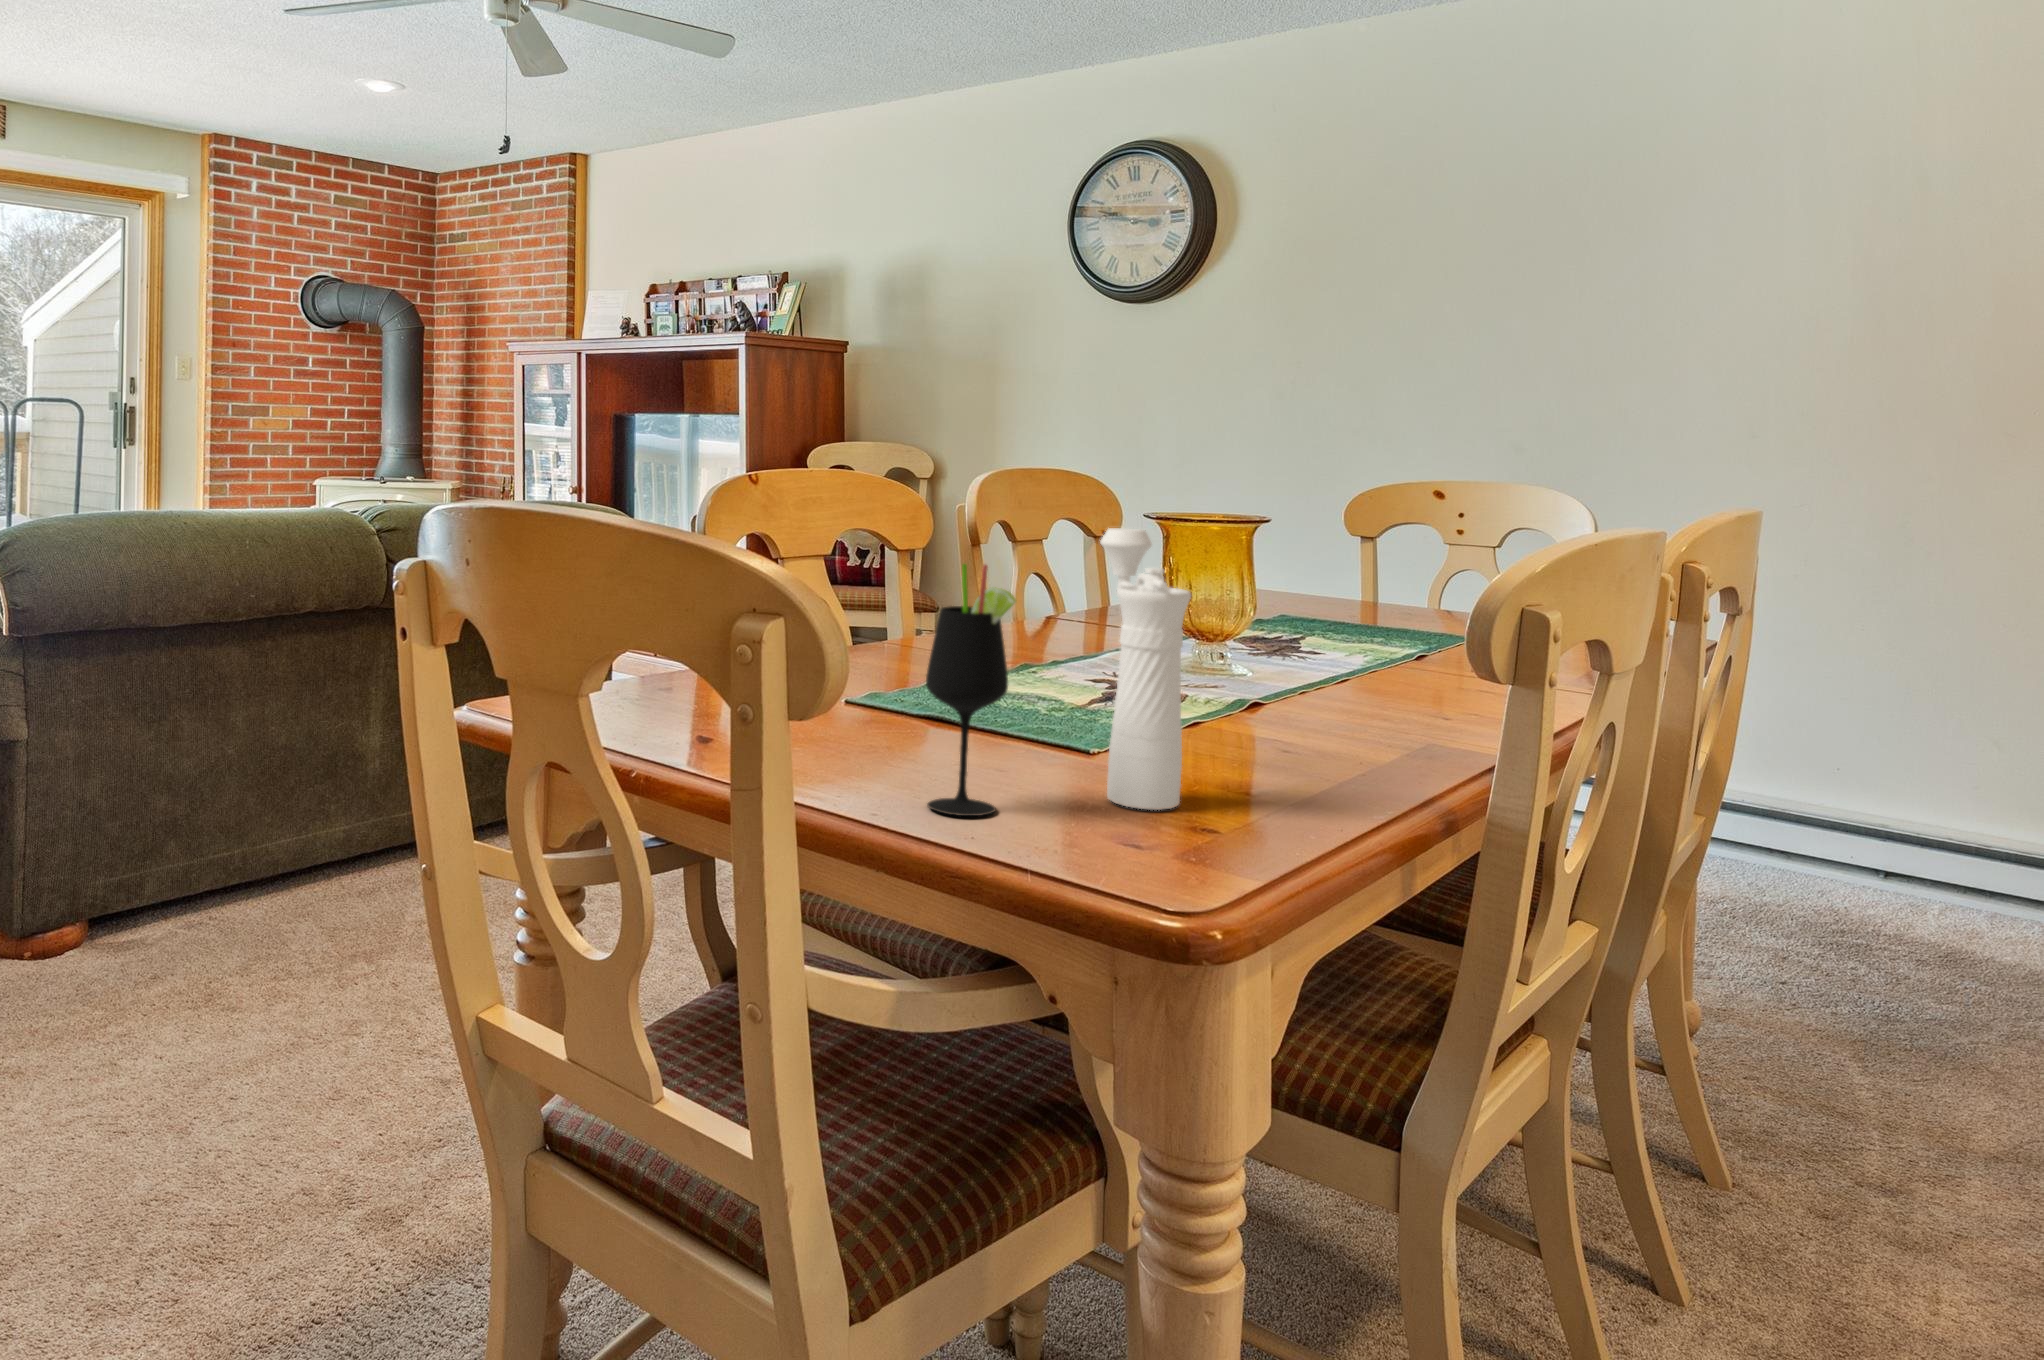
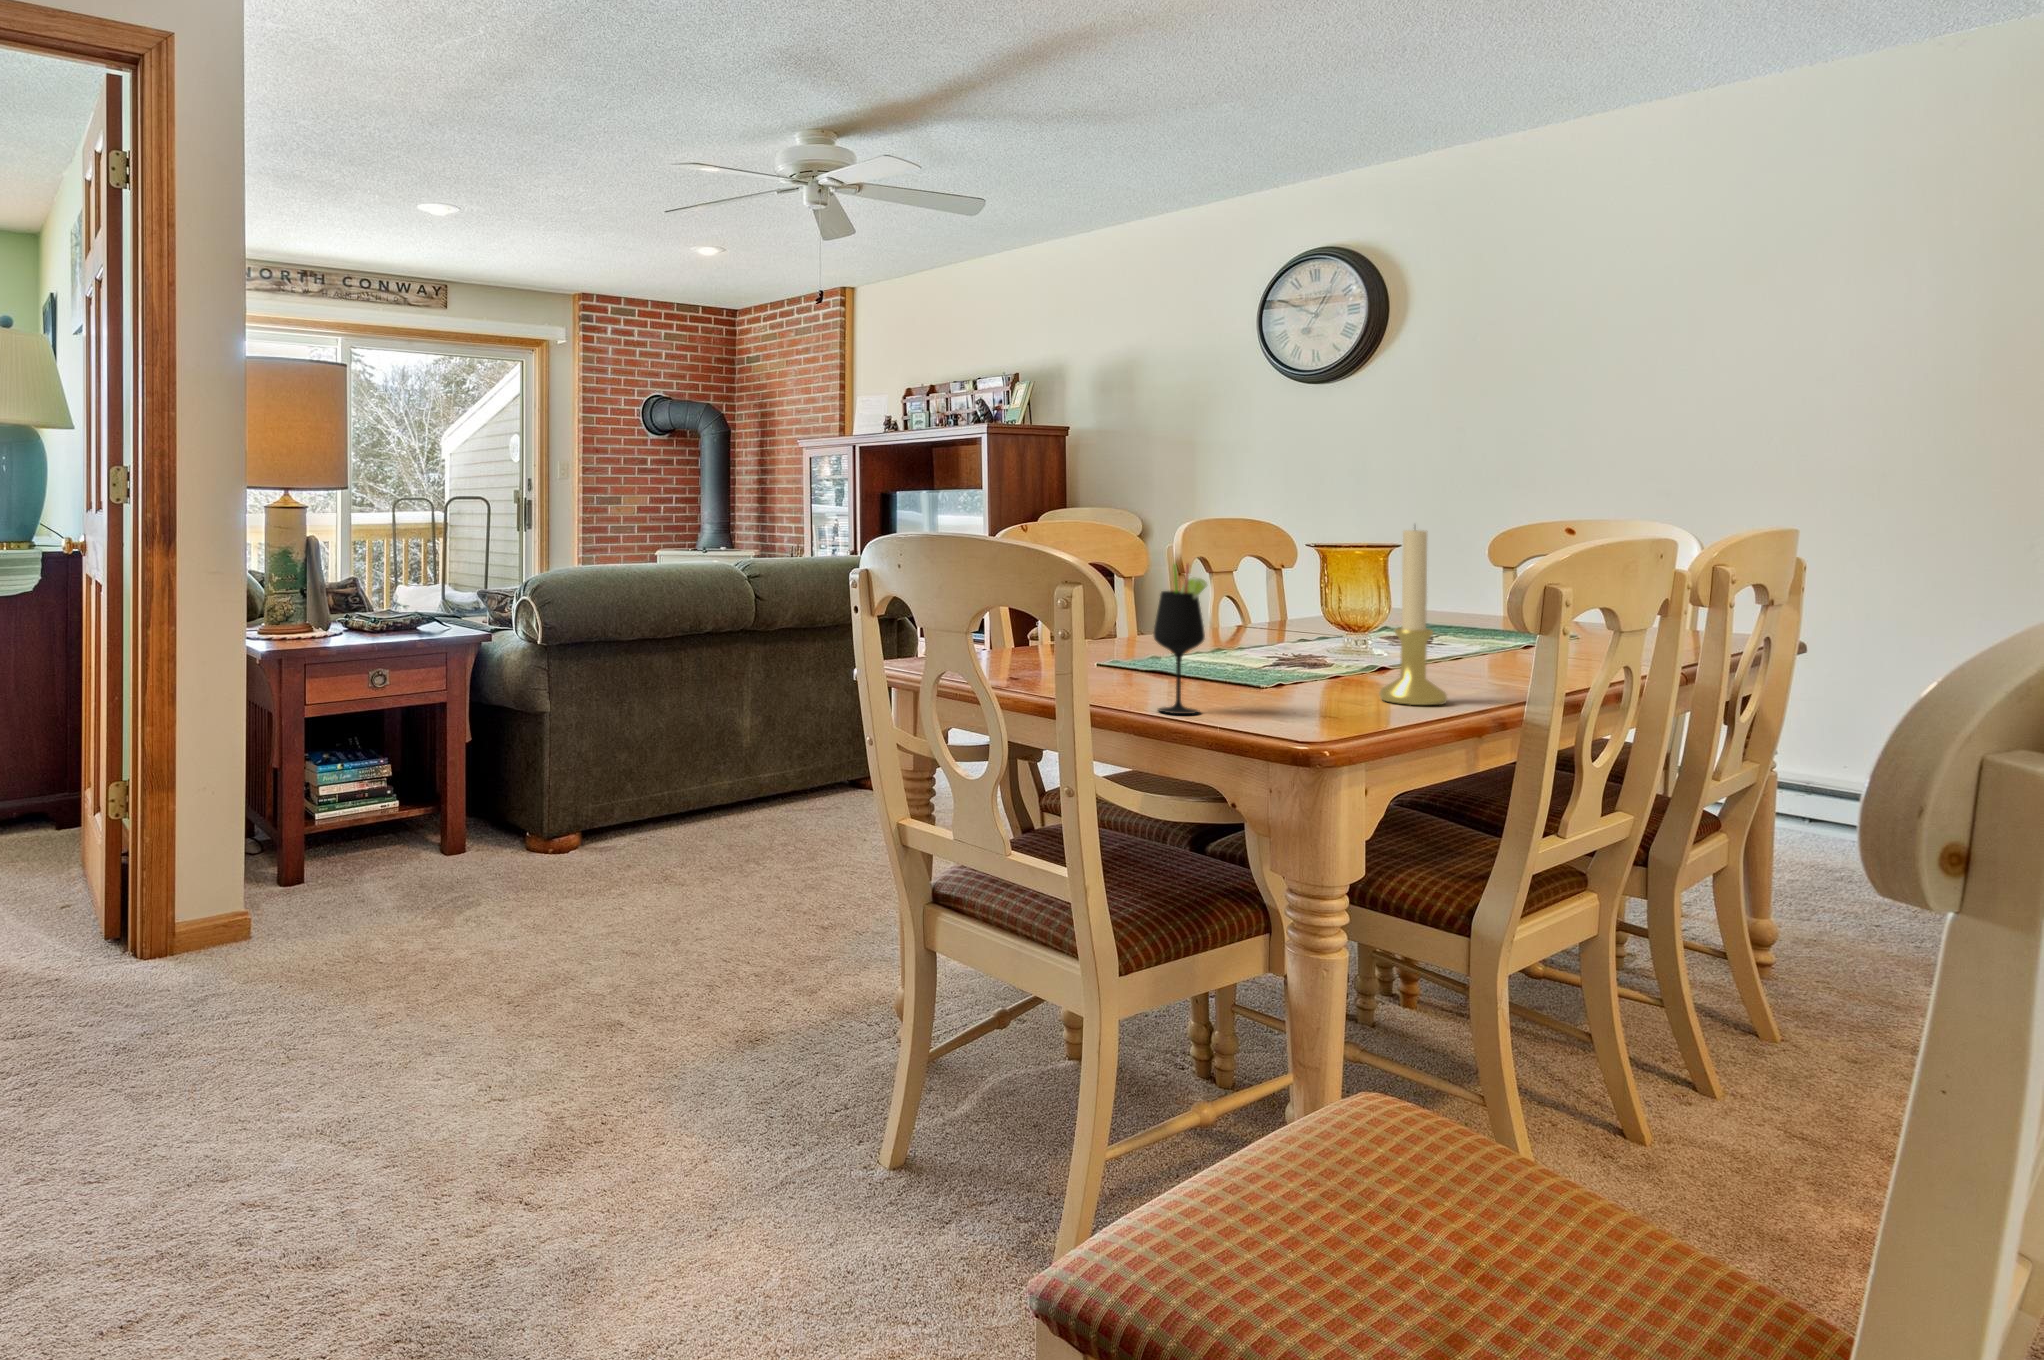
candle holder: none [1263,503,1364,789] -> present [1379,529,1447,705]
pepper mill: present [1100,528,1191,810] -> none [1263,544,1321,712]

